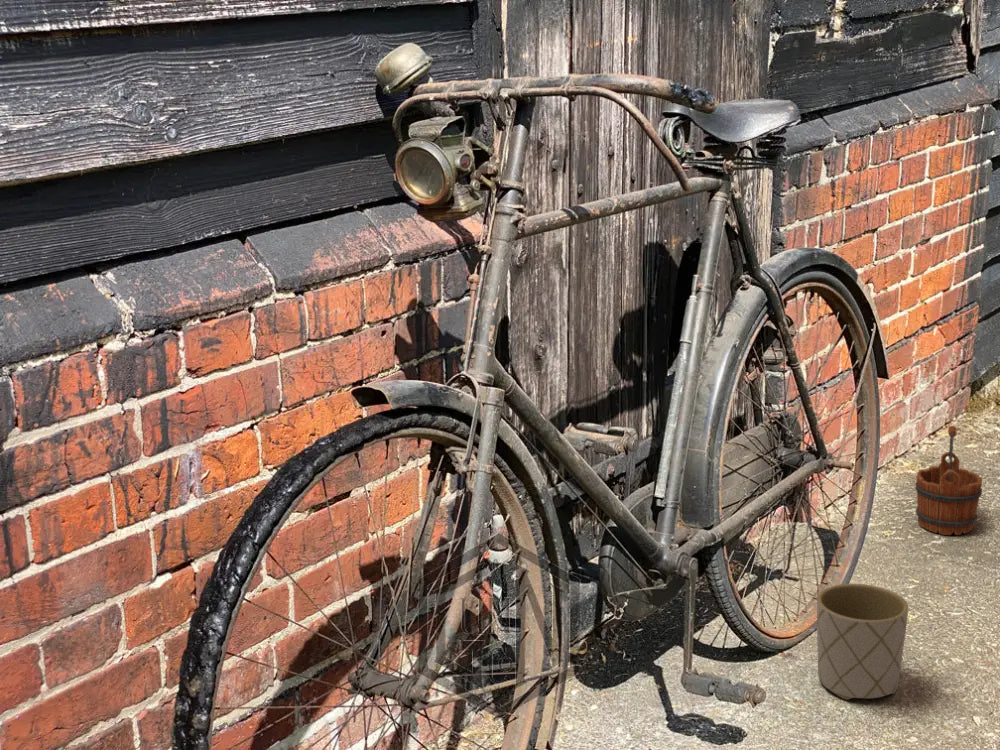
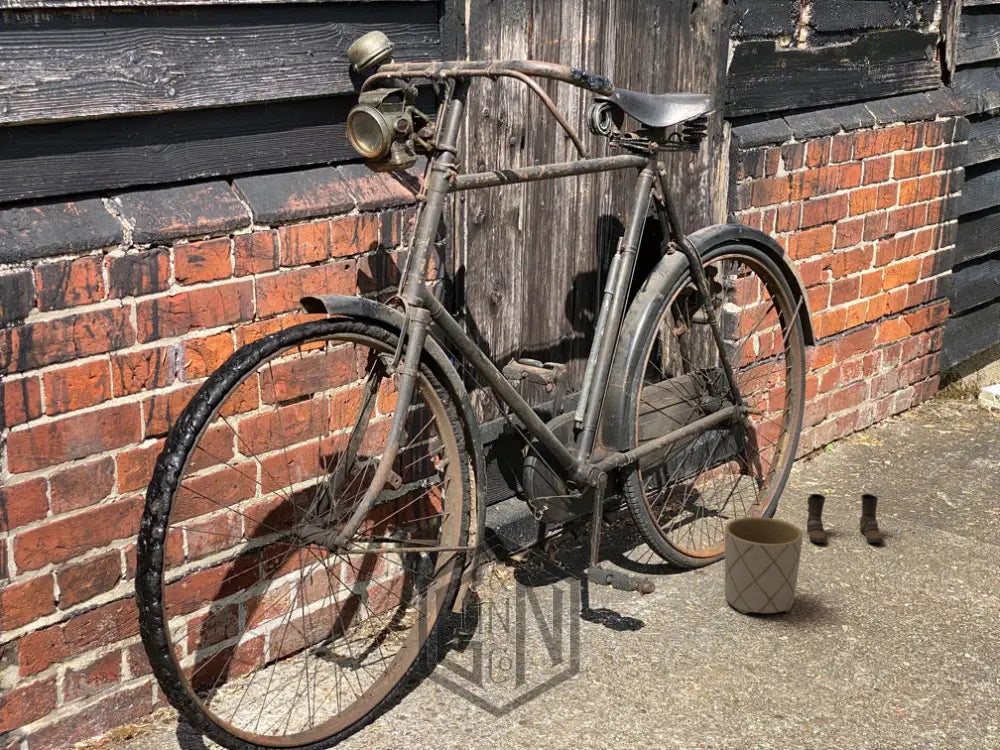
wooden bucket: present [915,426,982,535] -> none [857,399,917,498]
boots: none [881,538,969,599] -> present [807,493,883,543]

